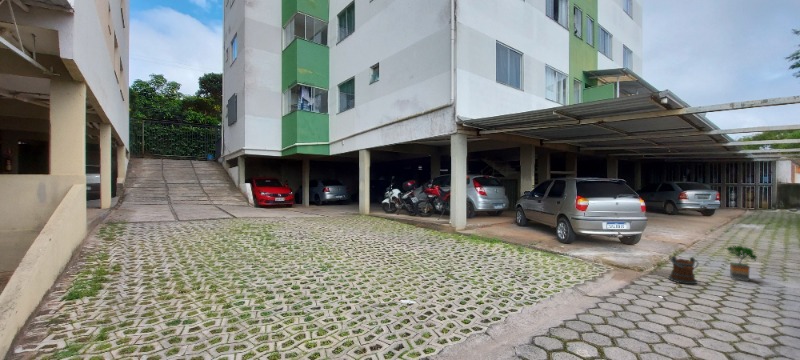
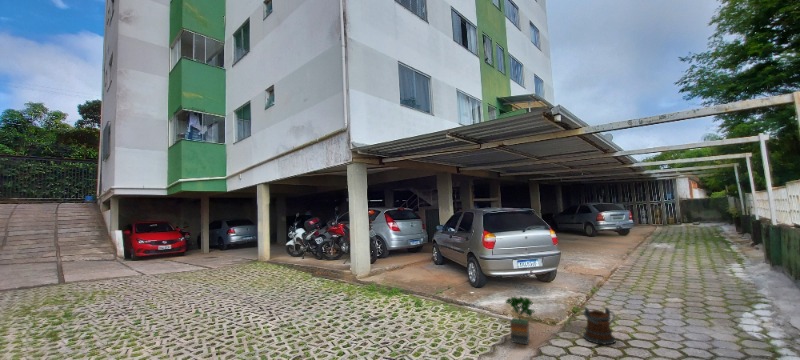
potted tree: present [727,246,757,281] -> present [506,297,535,344]

